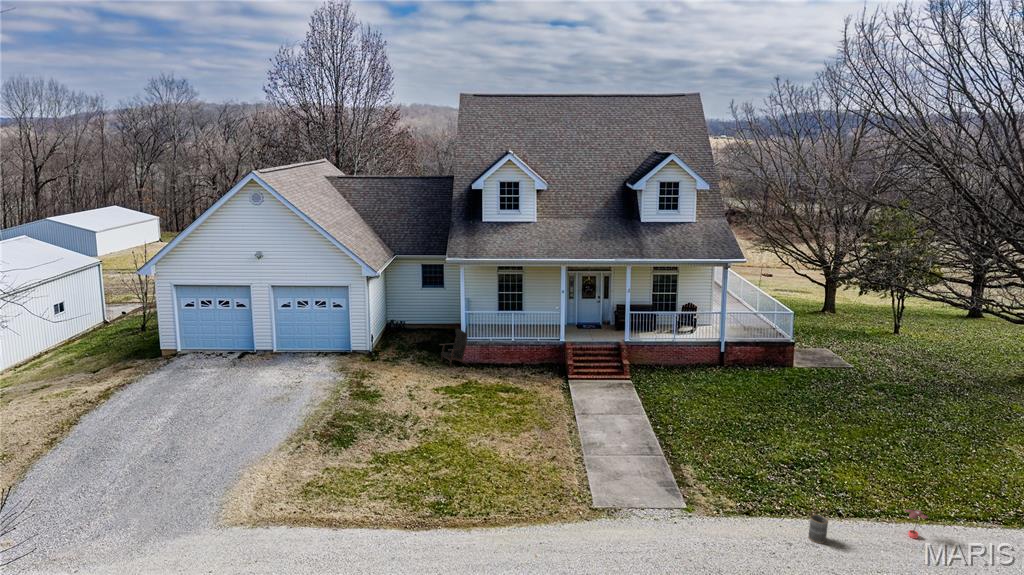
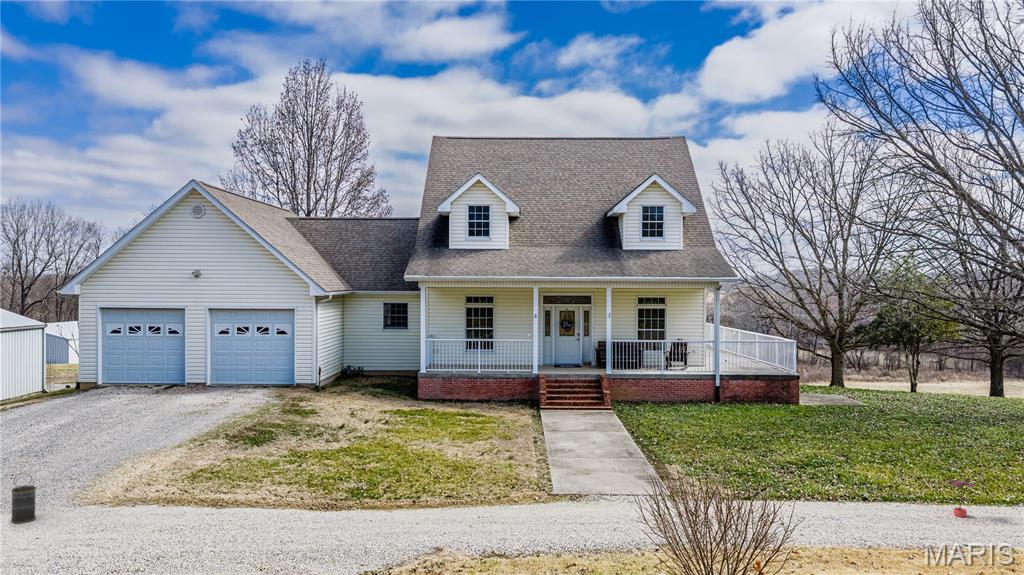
lounge chair: present [441,329,467,367] -> none [395,359,427,400]
basket: present [808,514,828,544] -> present [11,476,36,523]

